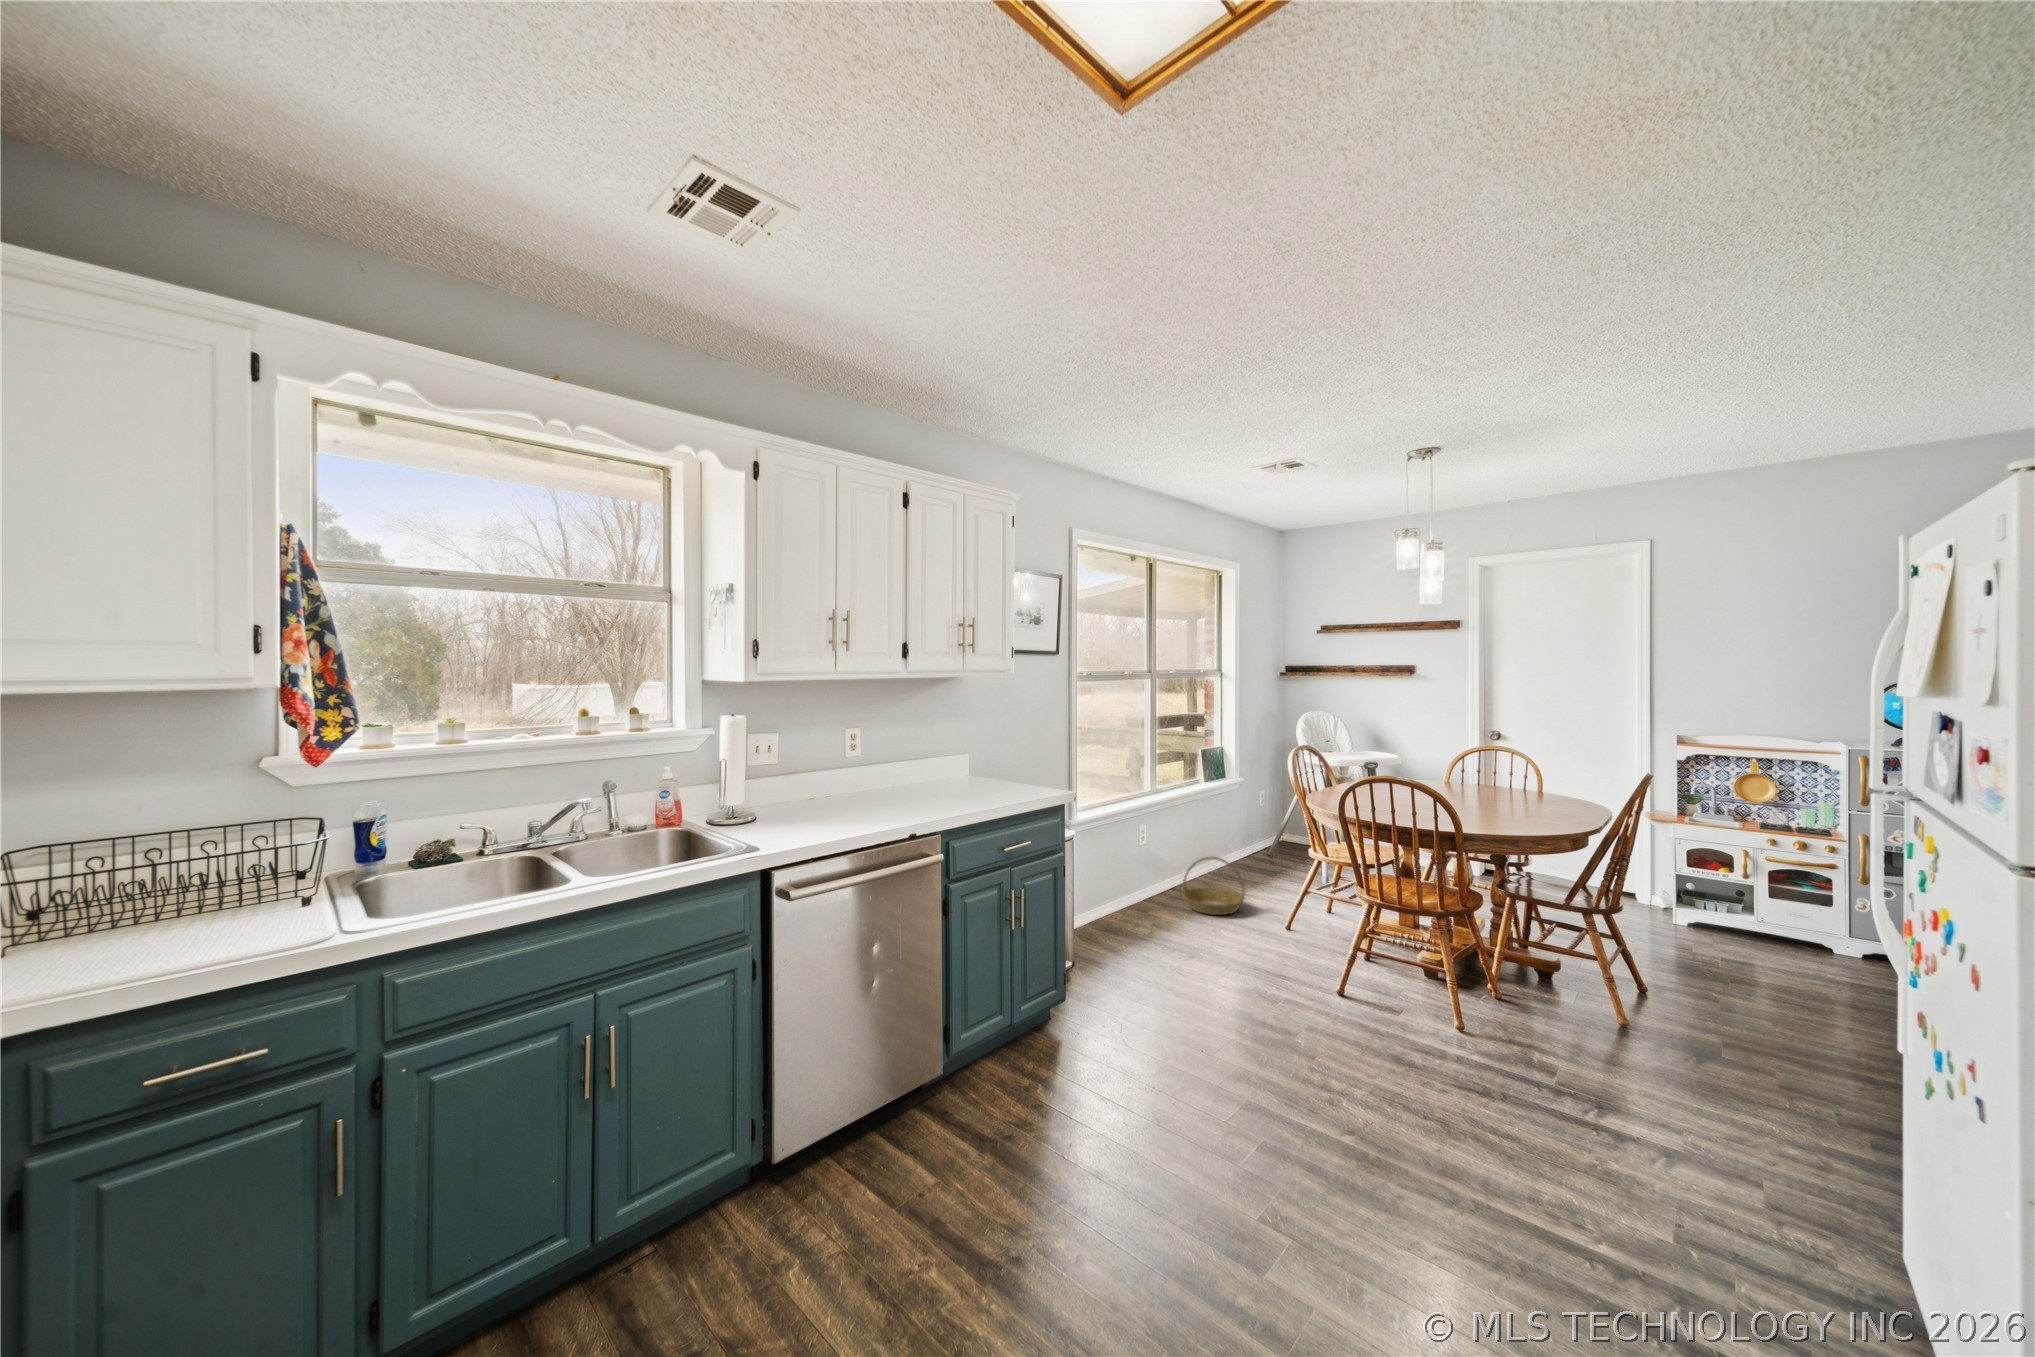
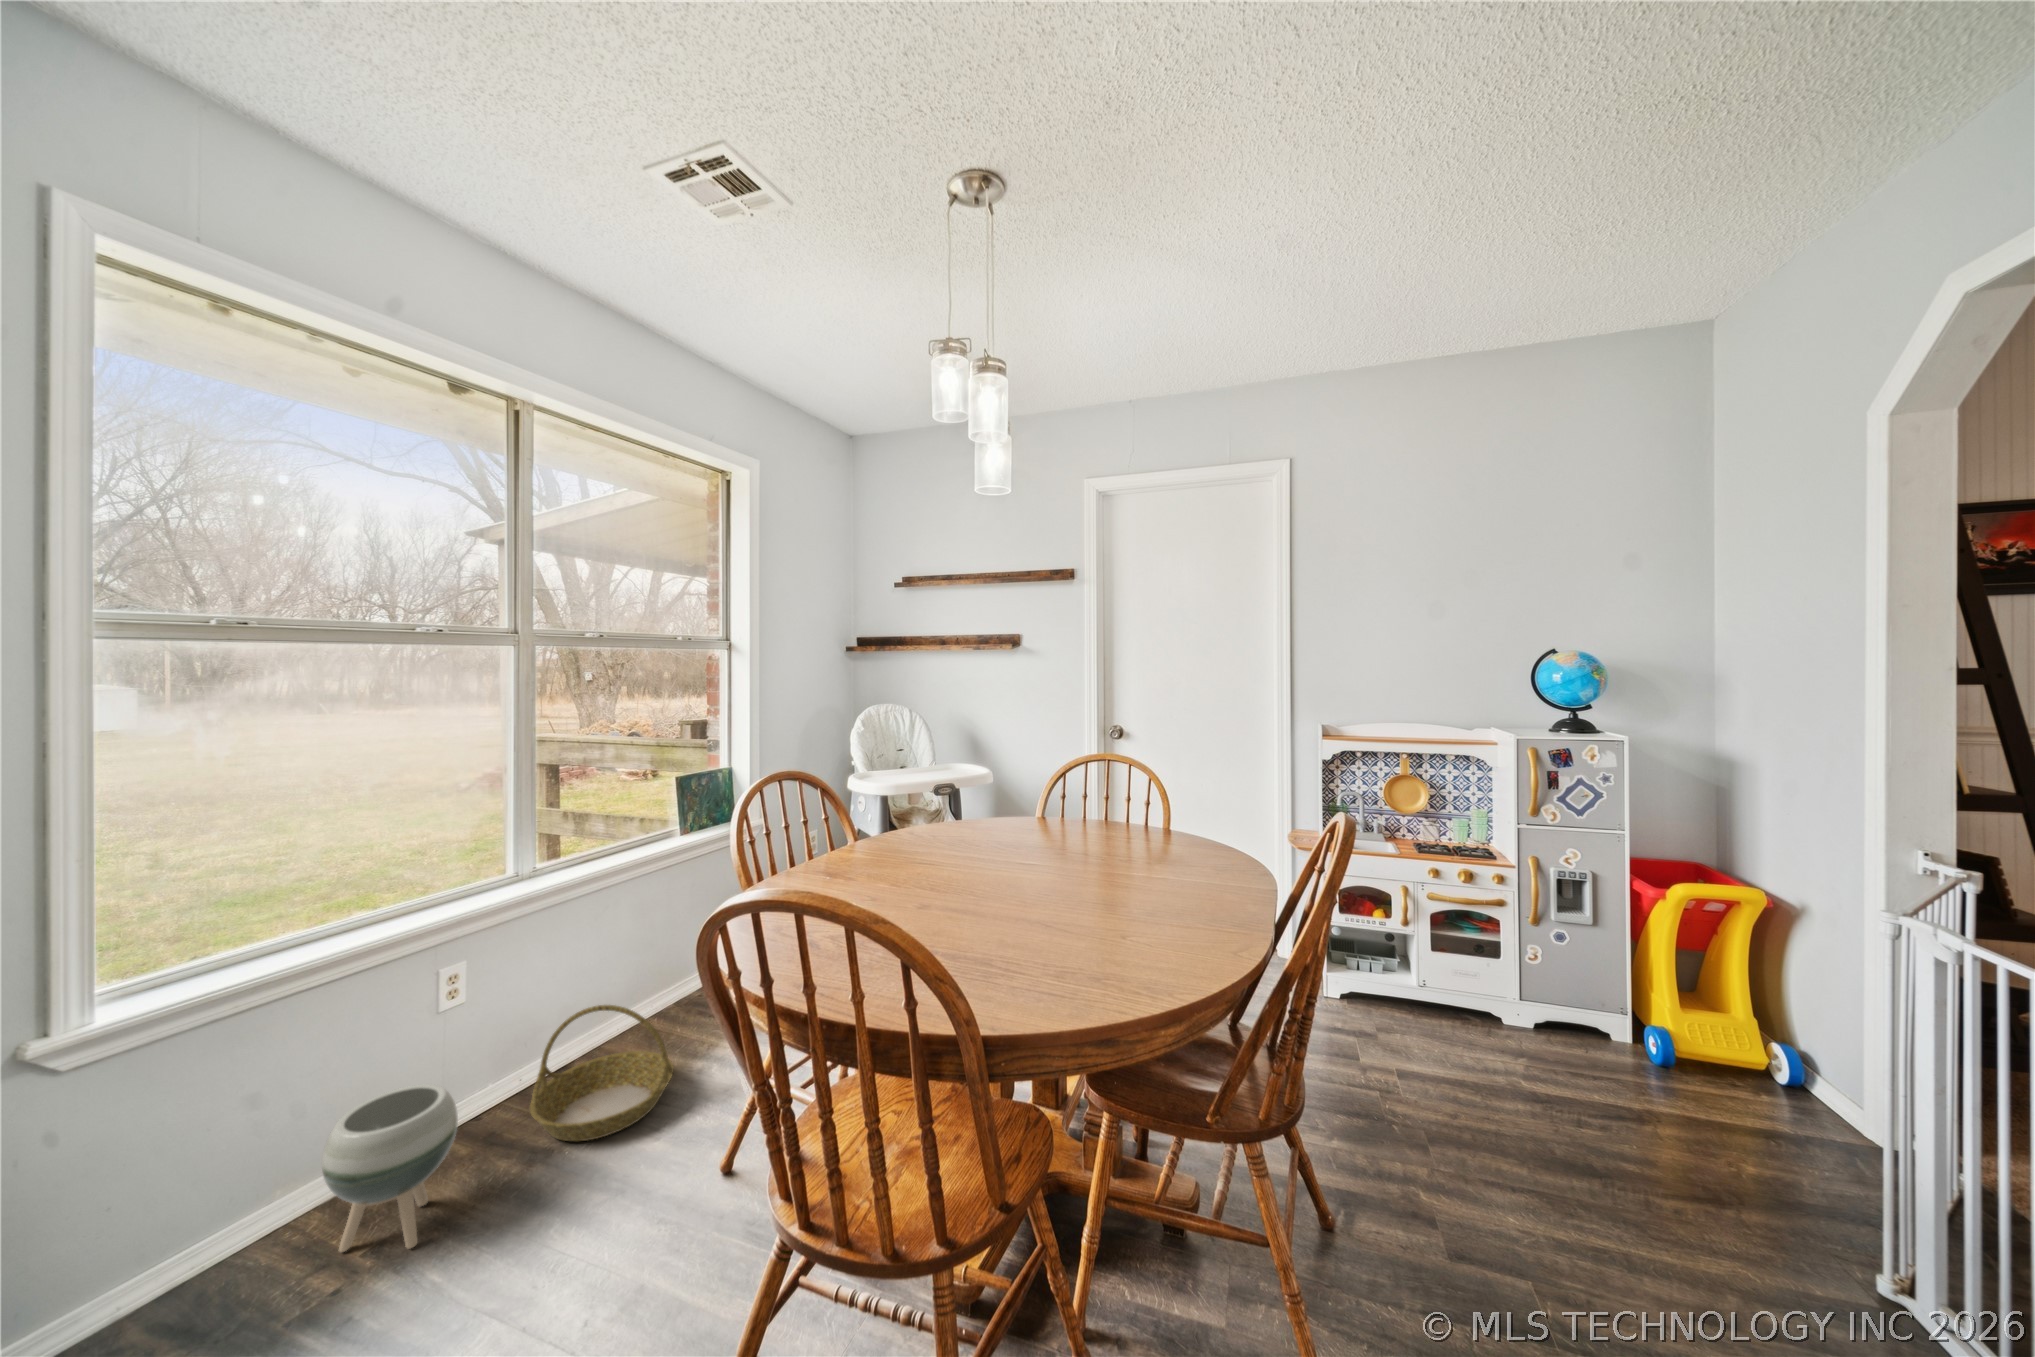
planter: none [1139,871,1180,930] -> present [322,1084,458,1252]

